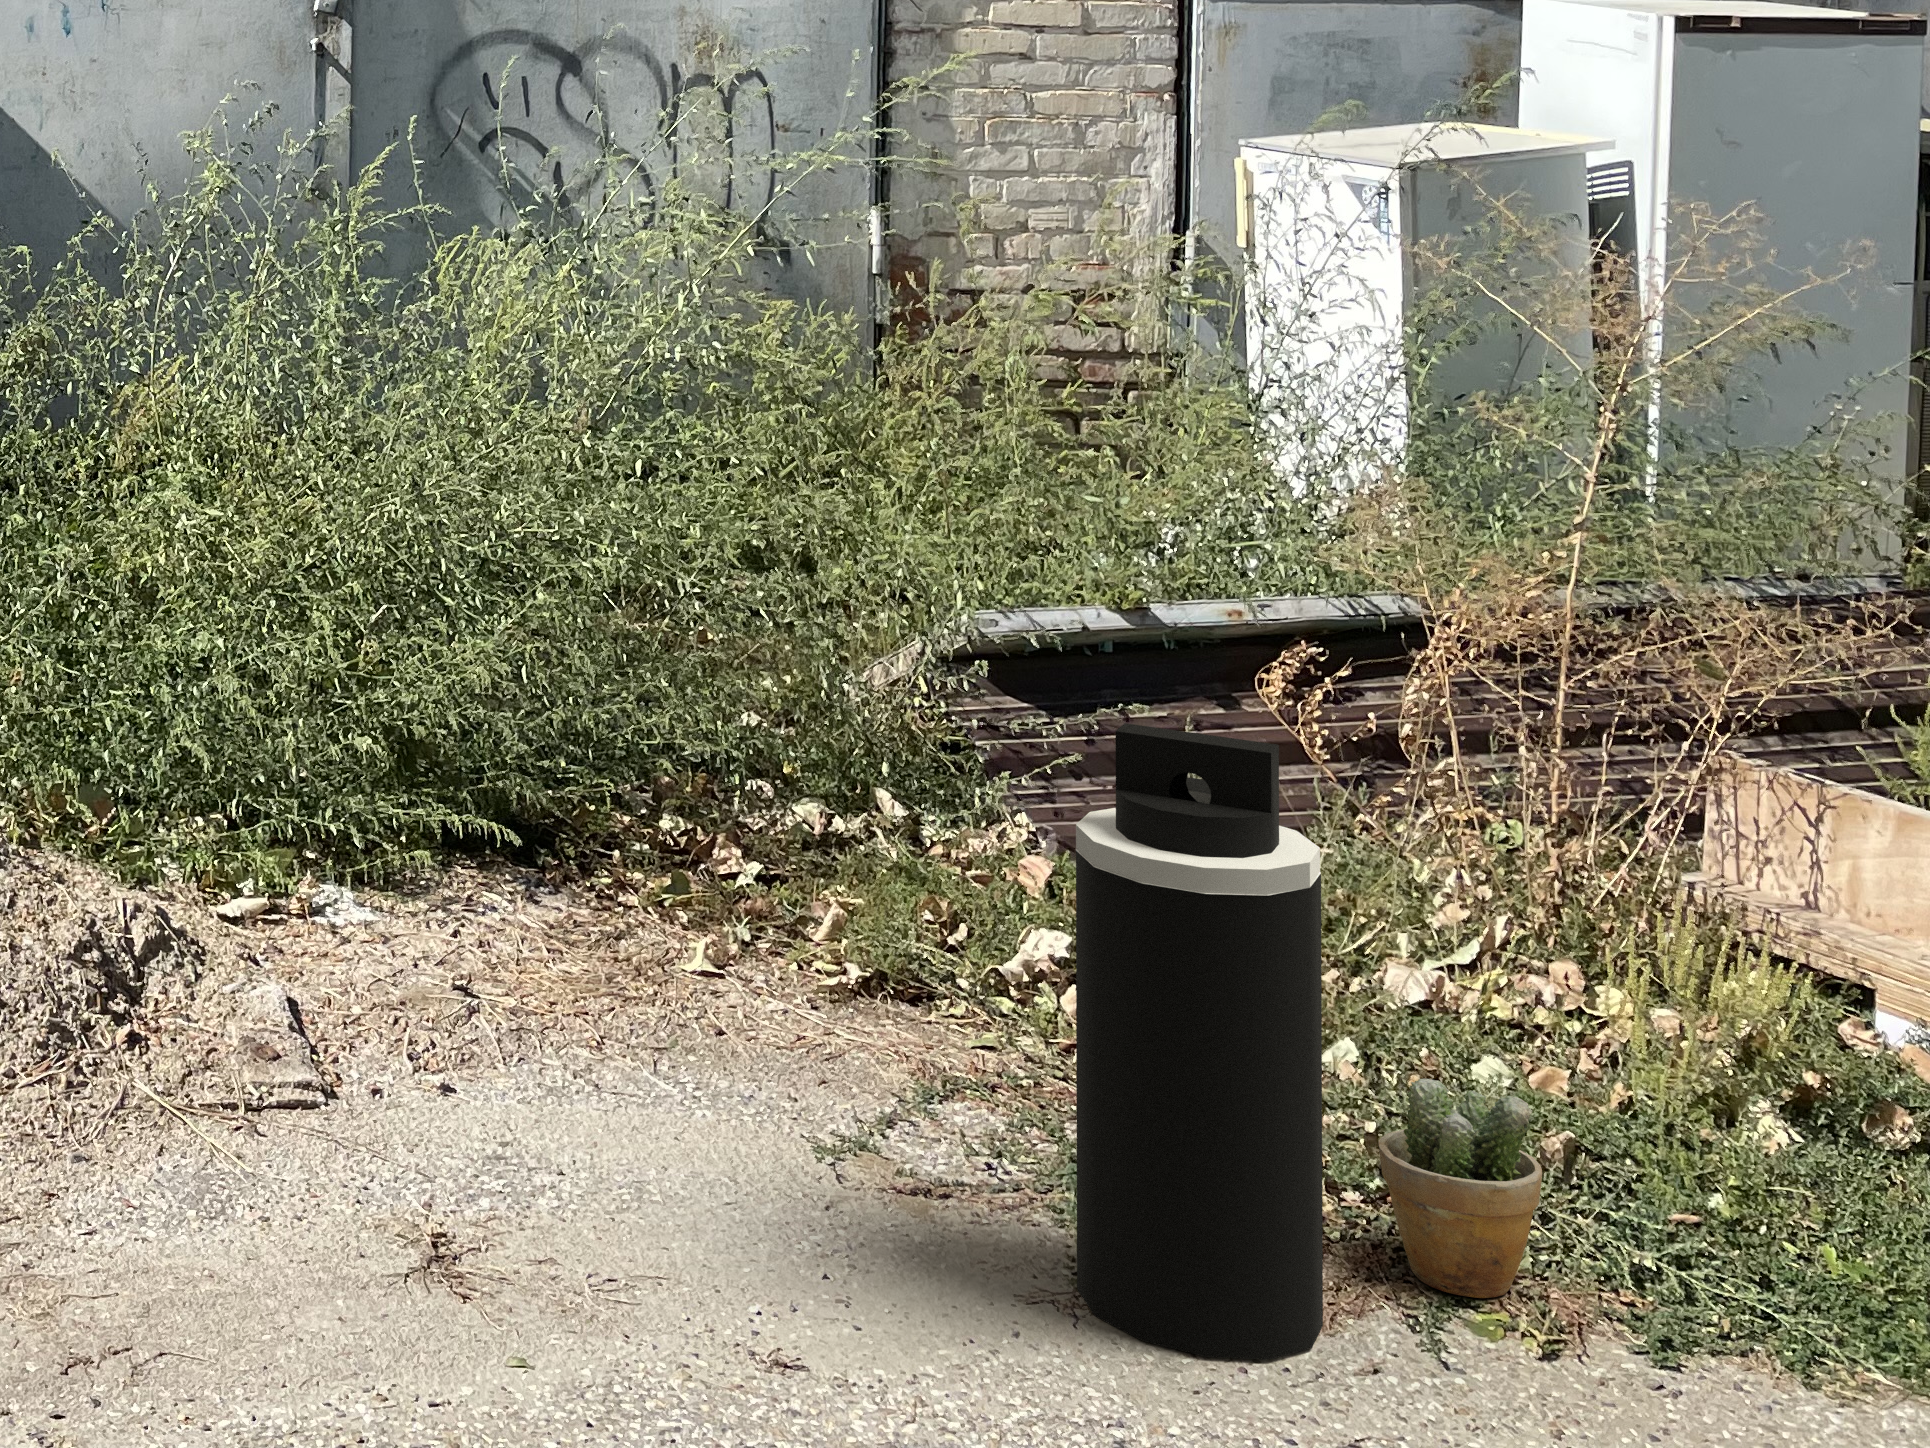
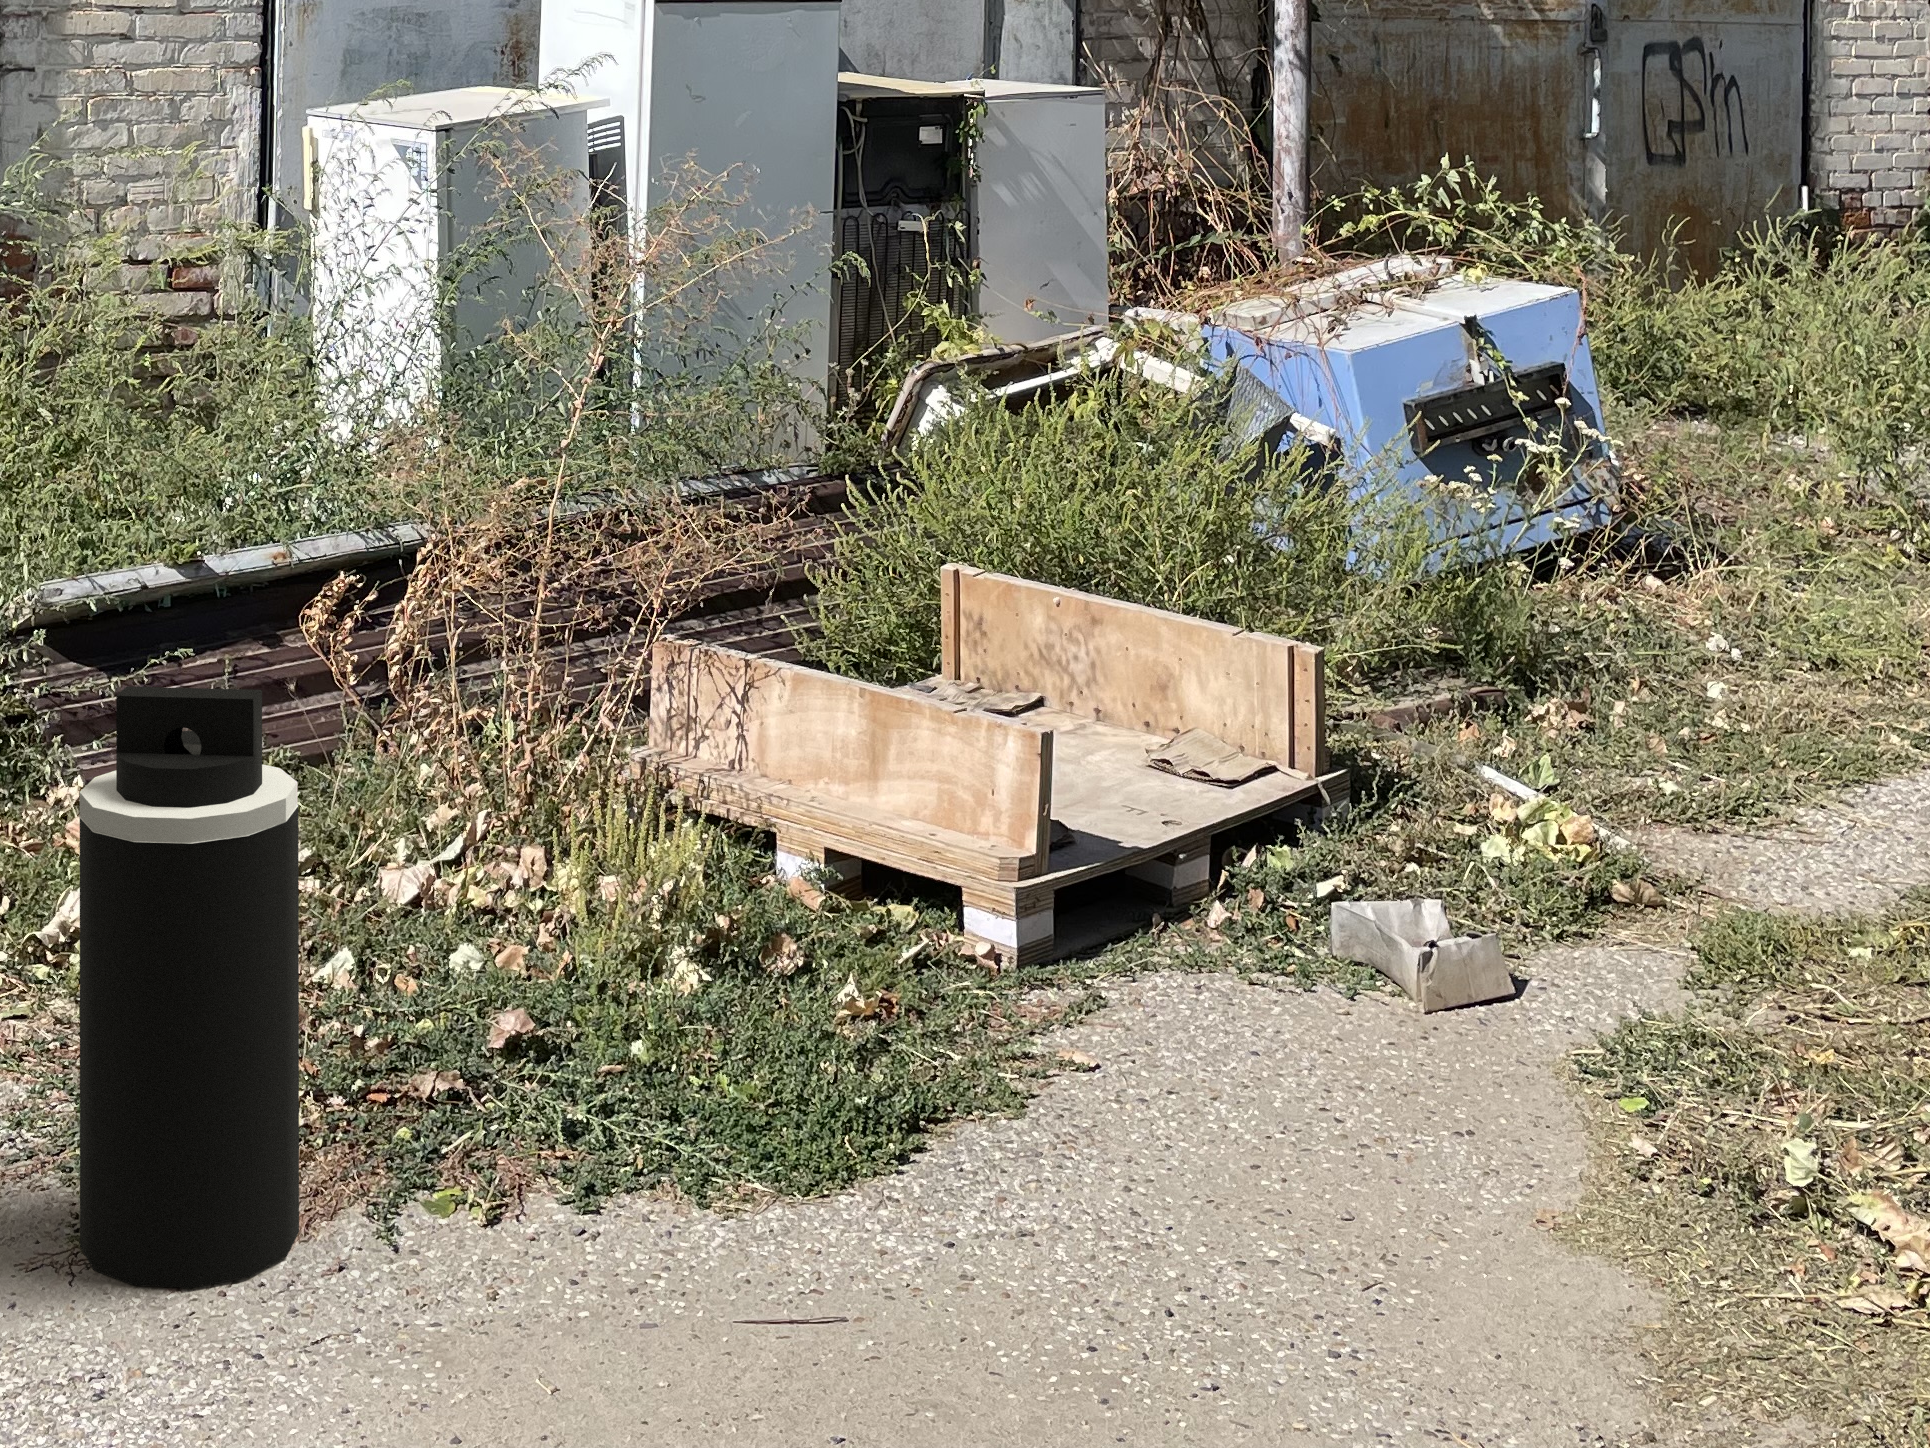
potted plant: present [1379,1079,1542,1298] -> none [355,979,488,1174]

